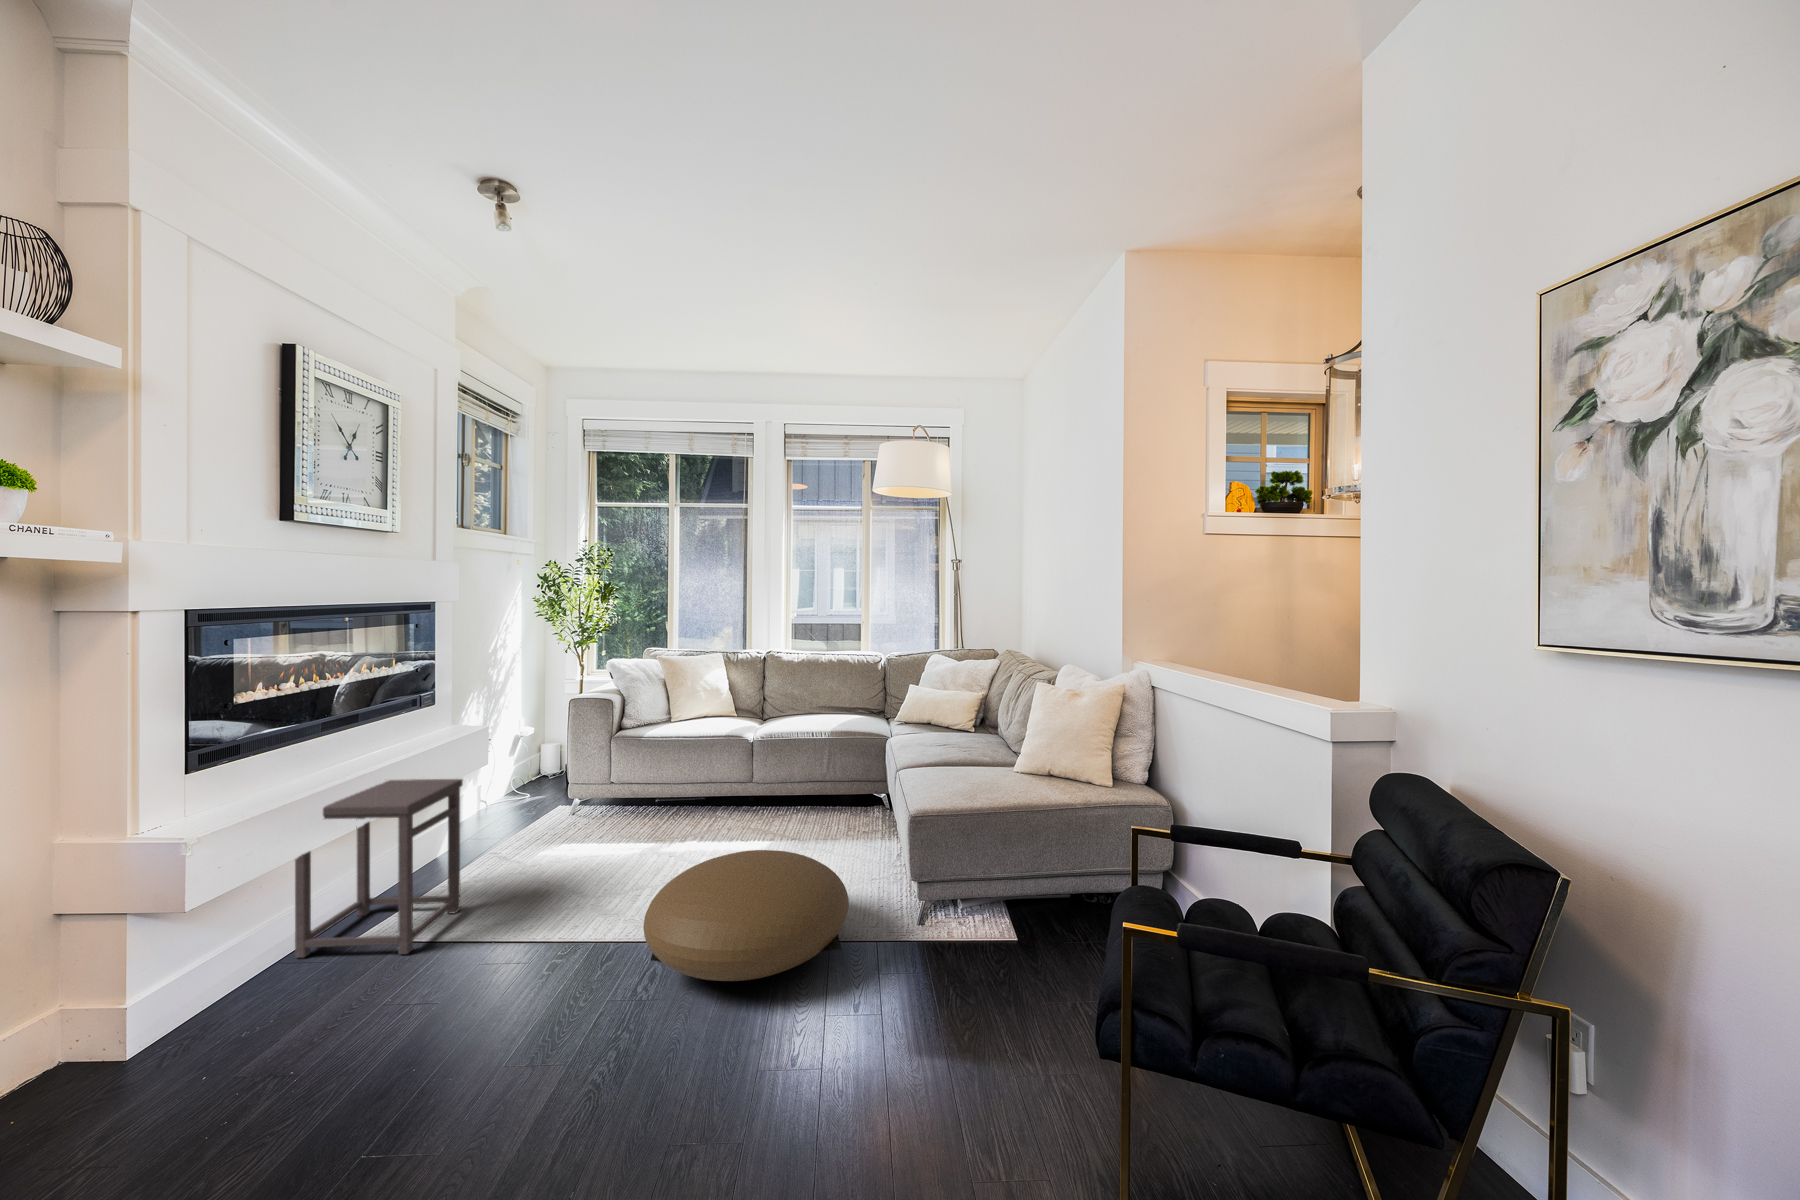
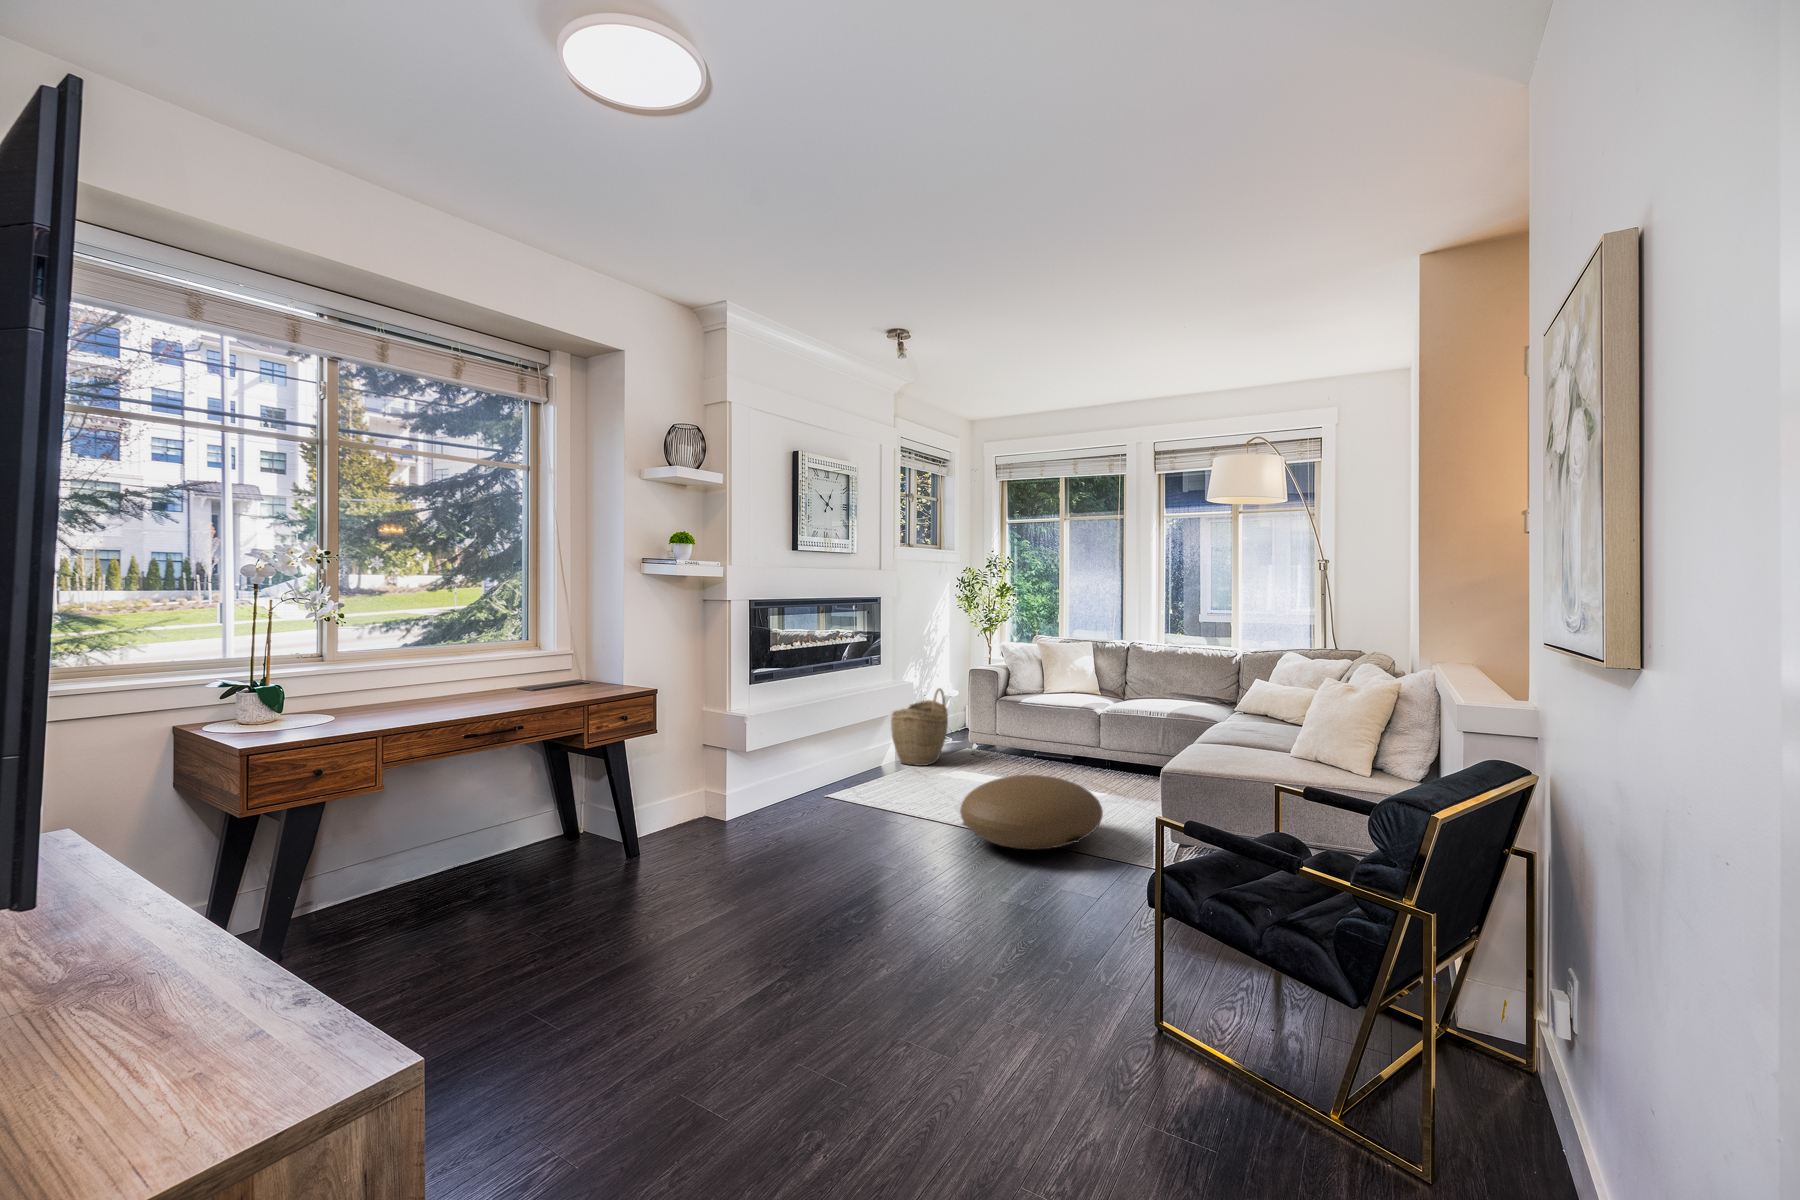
woven basket: none [456,731,546,850] -> present [891,688,948,766]
side table: present [295,779,463,958] -> none [798,704,883,804]

